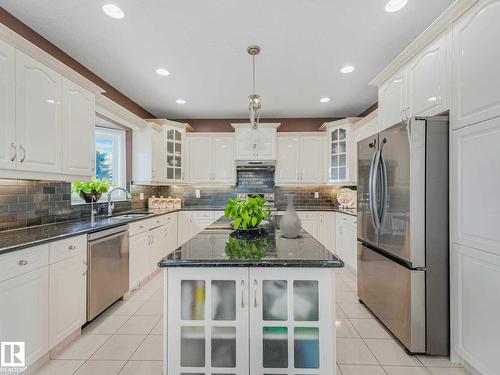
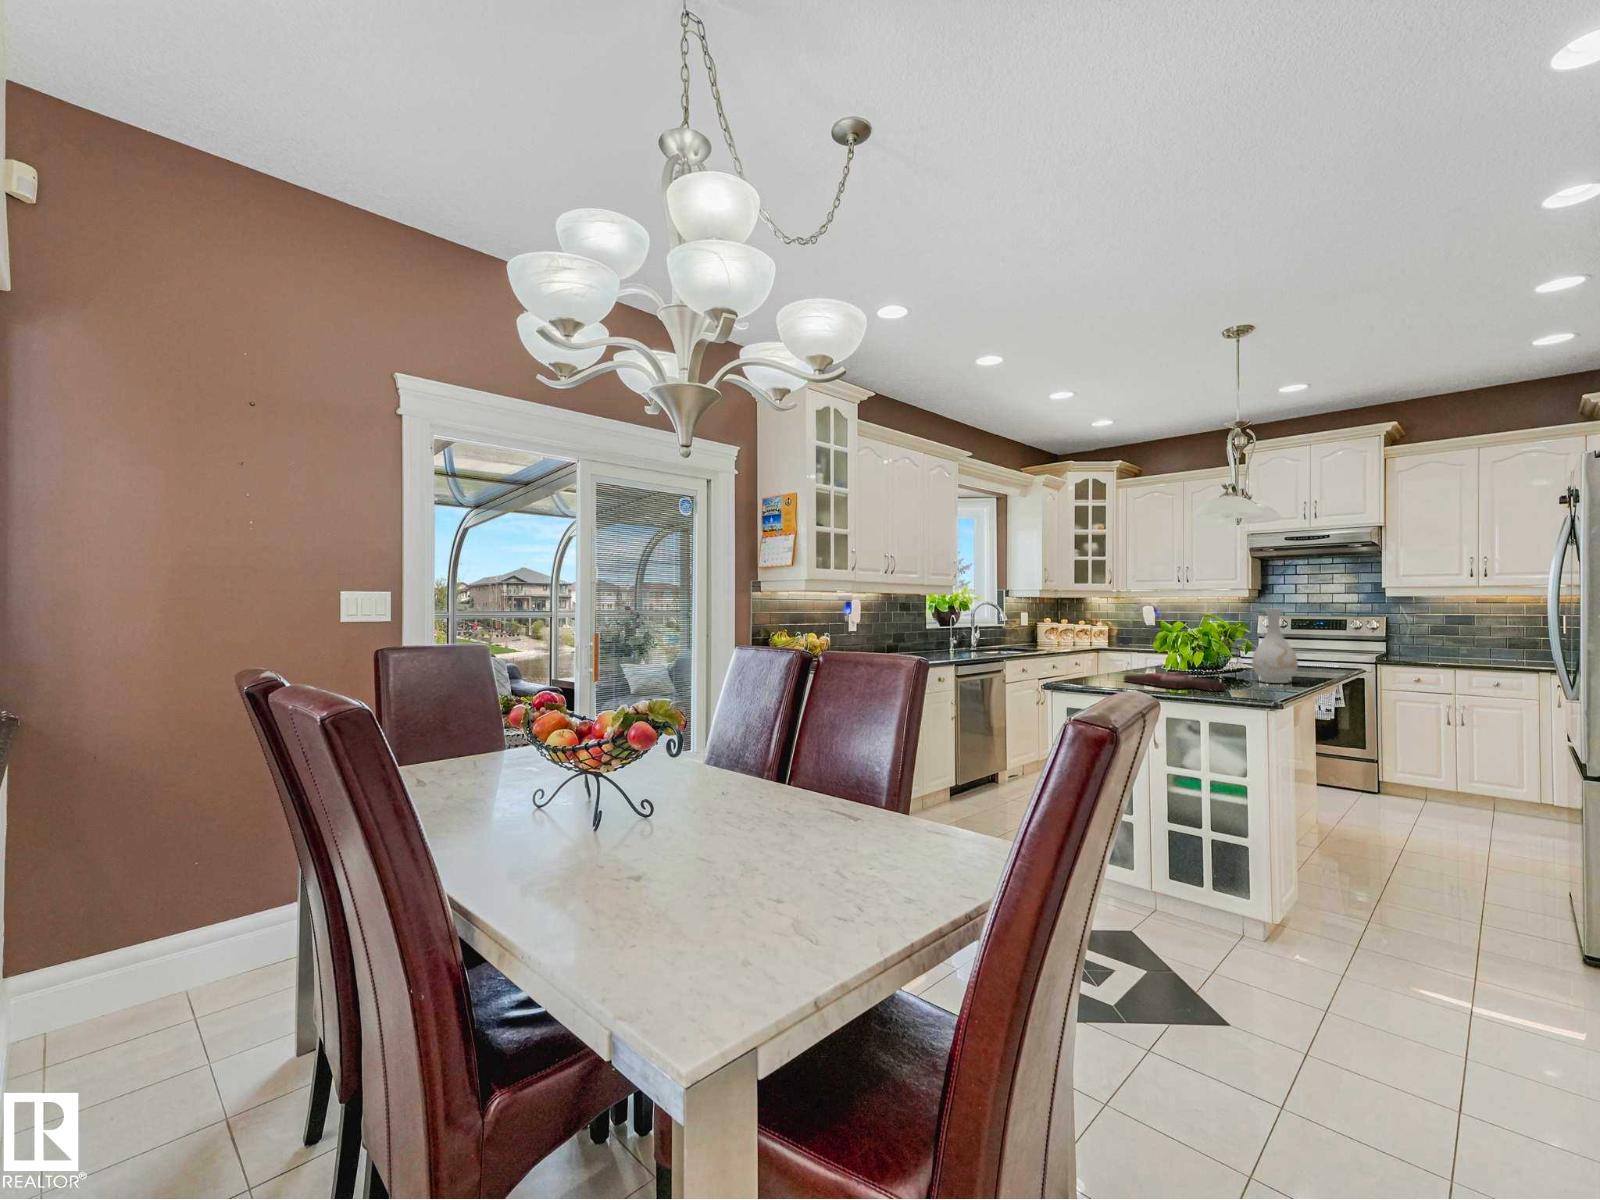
cutting board: none [215,236,284,253] -> present [1124,672,1226,691]

